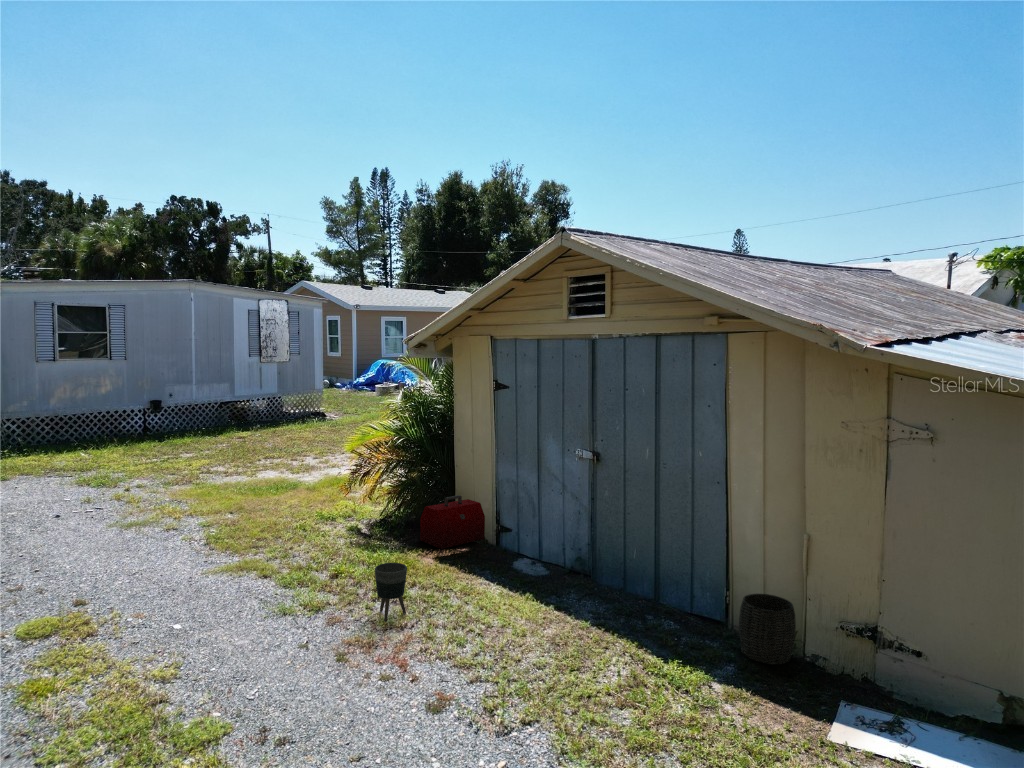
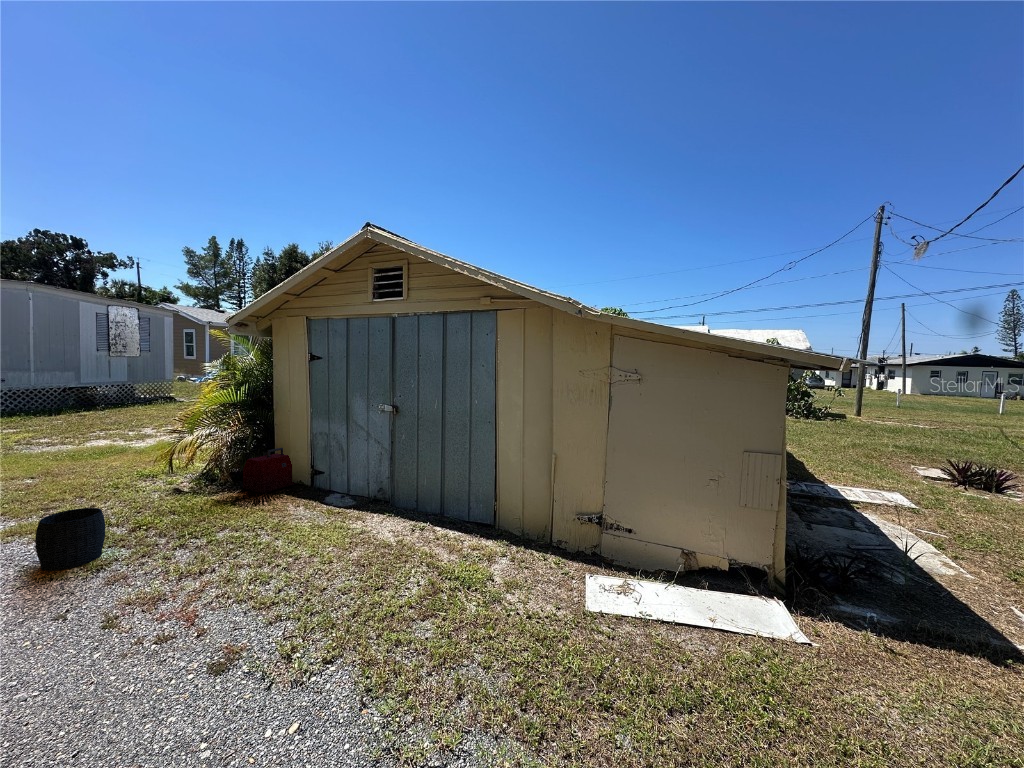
planter: present [375,563,407,622] -> none [168,513,209,573]
woven basket: present [739,594,796,664] -> present [36,508,105,571]

